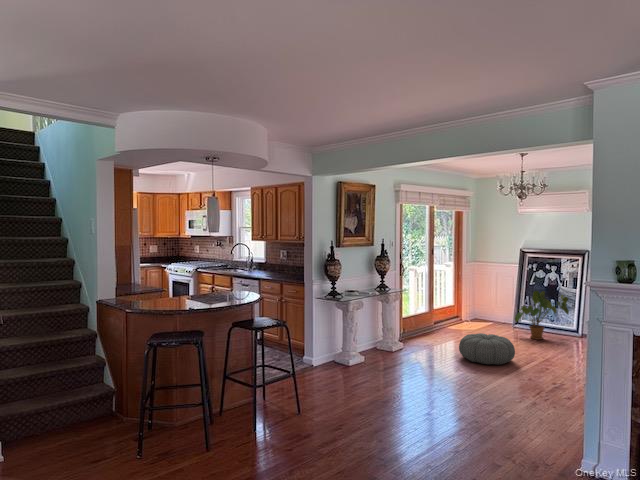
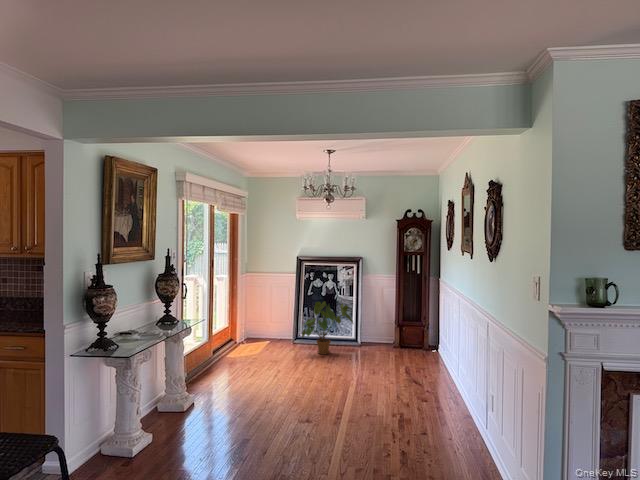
pouf: present [459,333,515,365] -> none [271,361,334,402]

